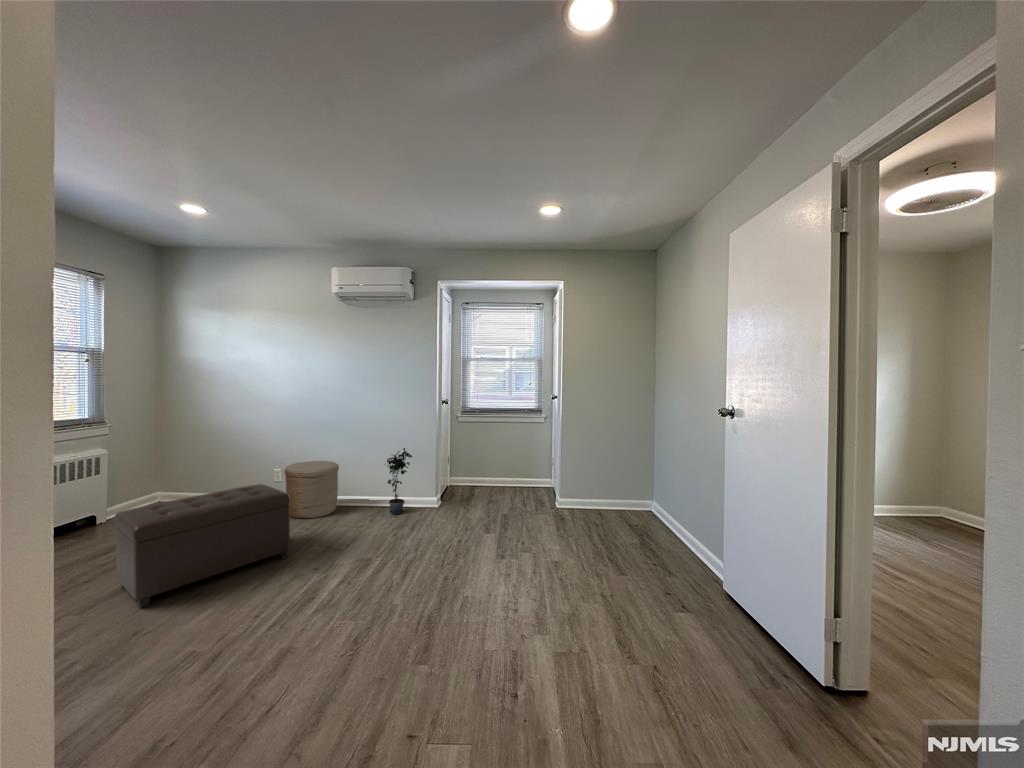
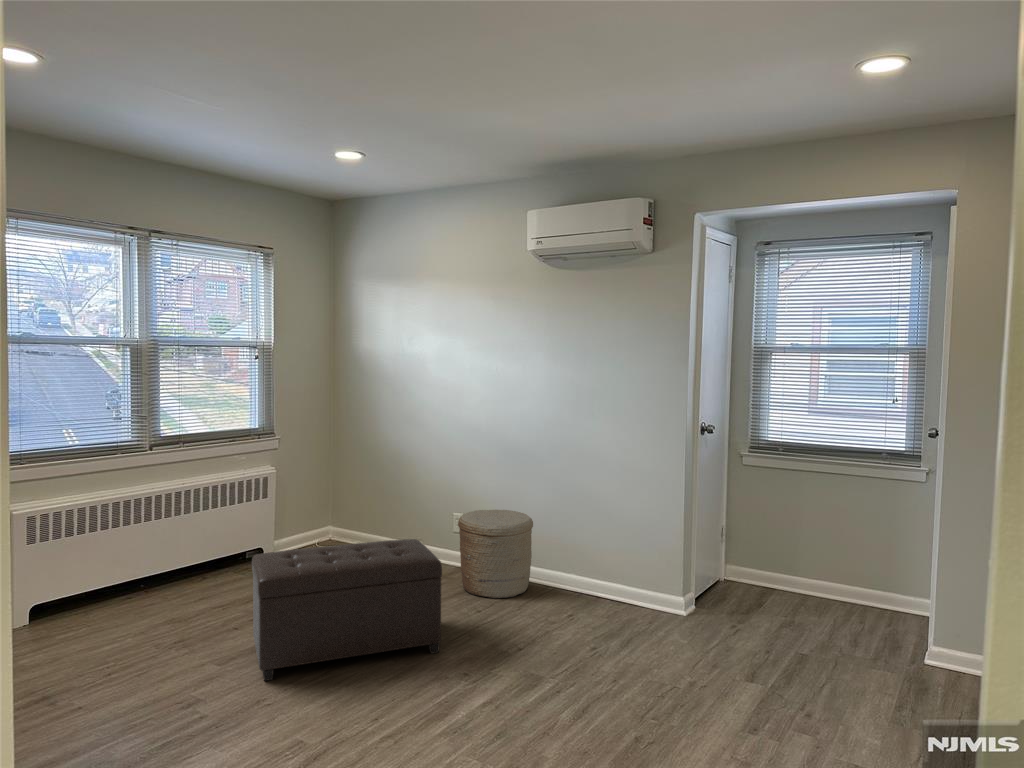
potted plant: present [387,448,412,514] -> none [594,507,641,616]

